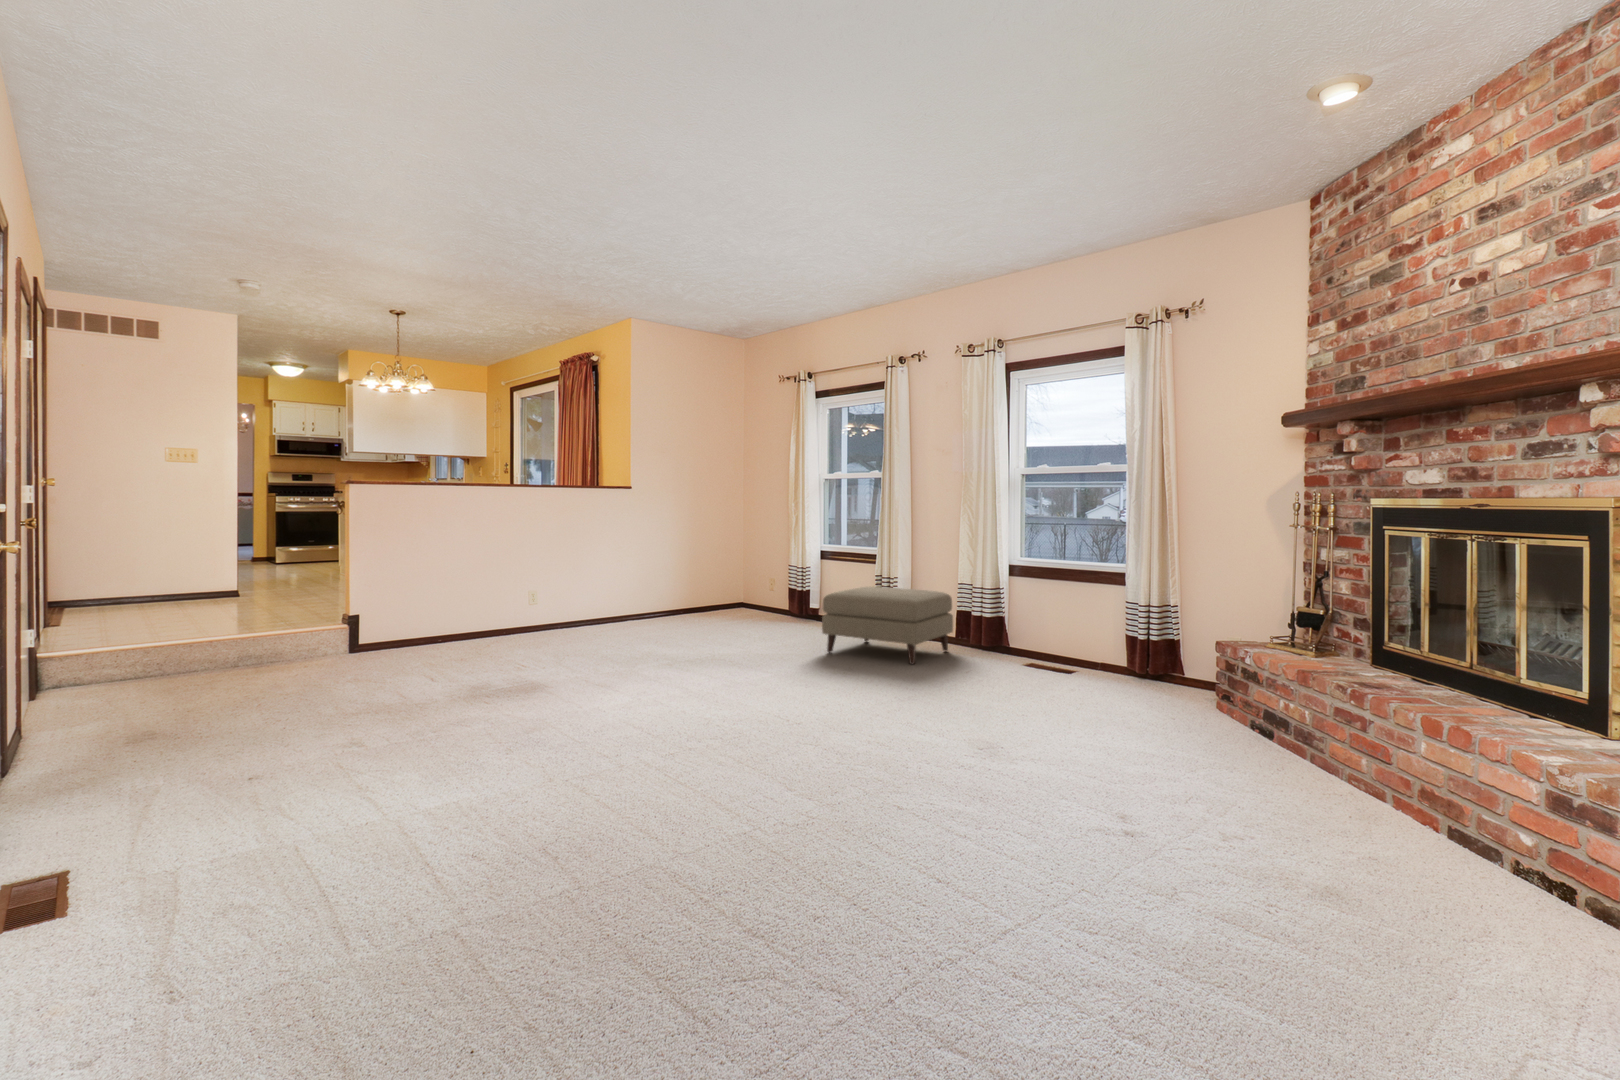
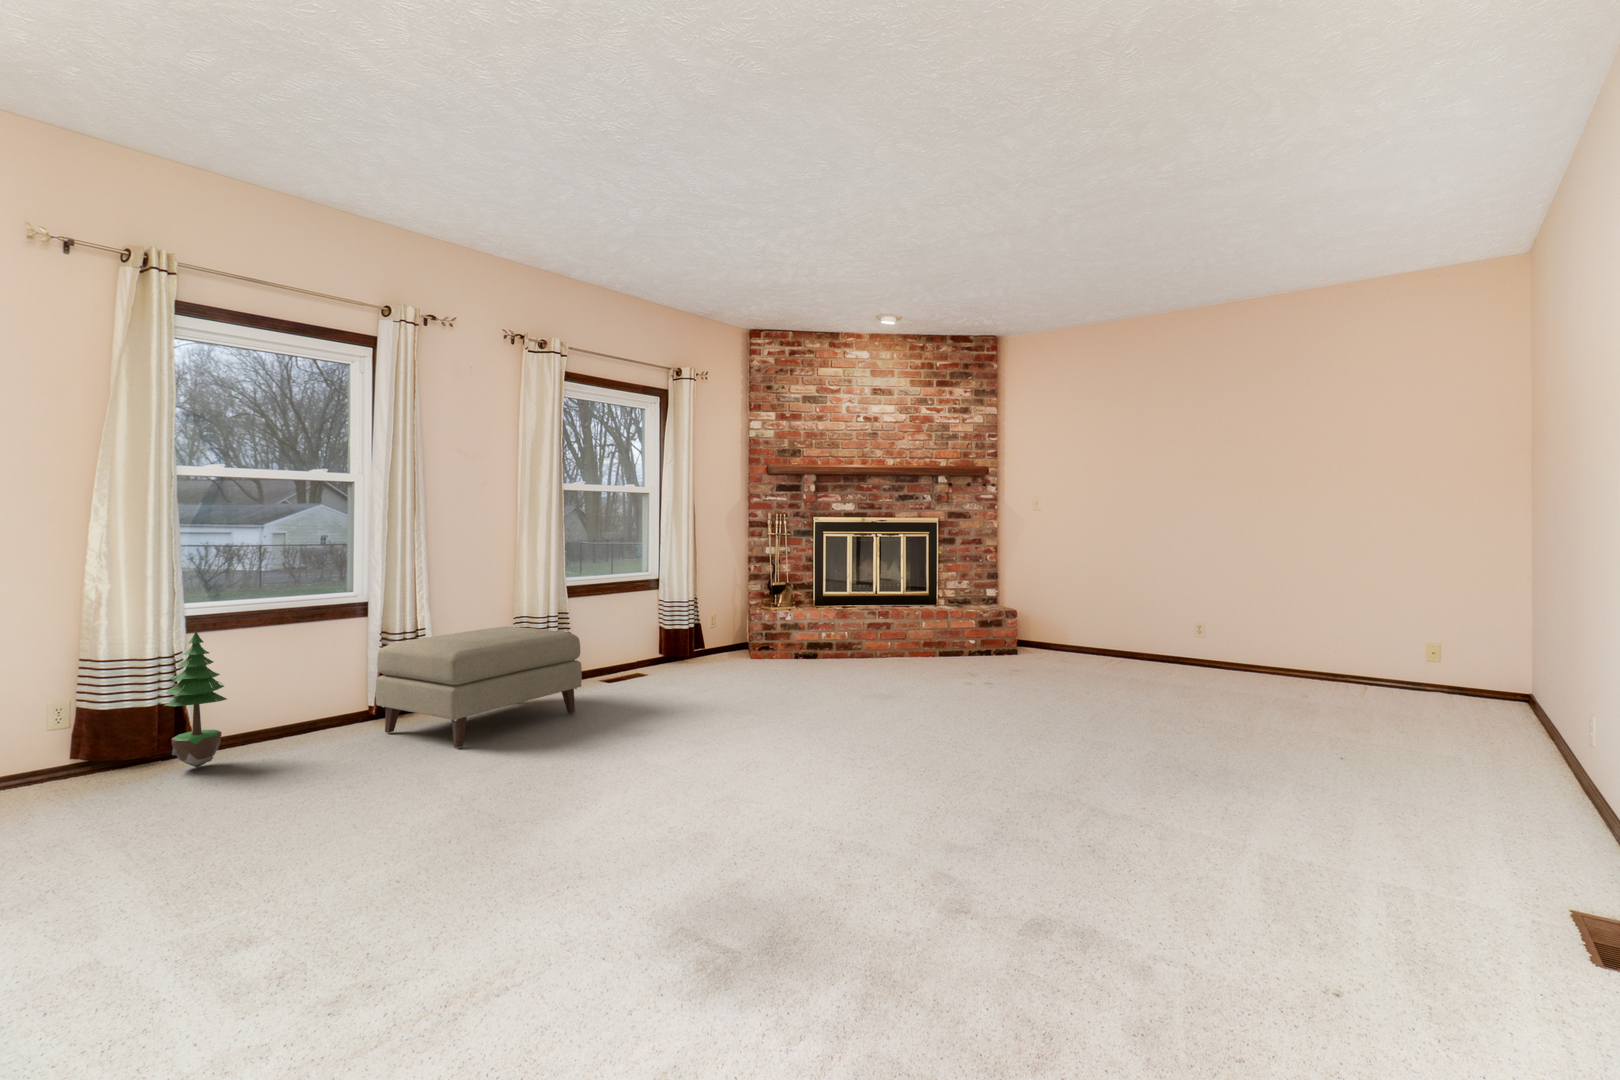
potted tree: none [800,564,824,630] -> present [164,631,227,768]

